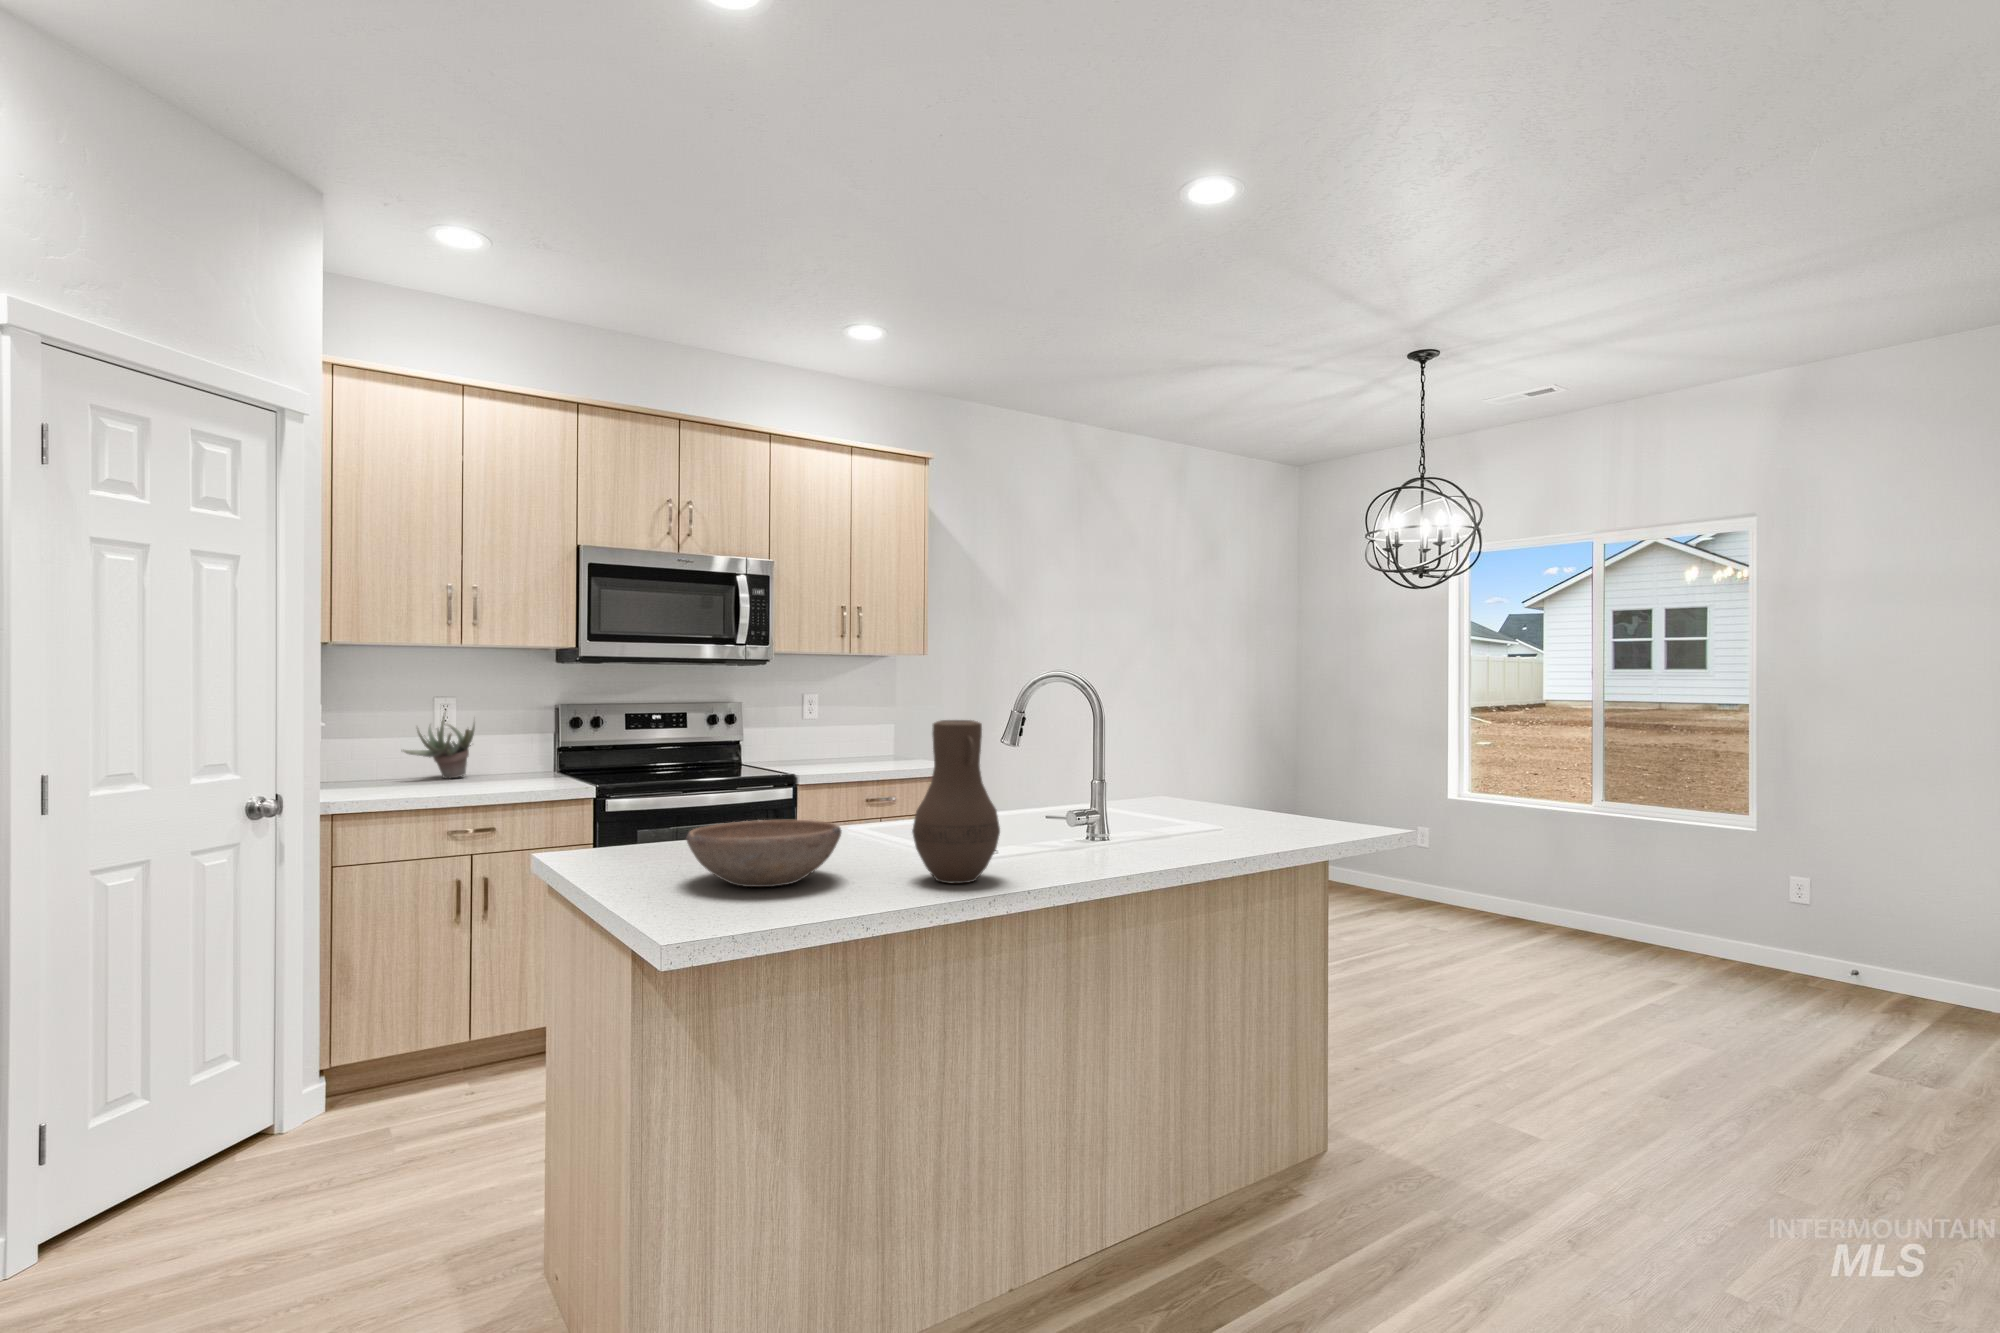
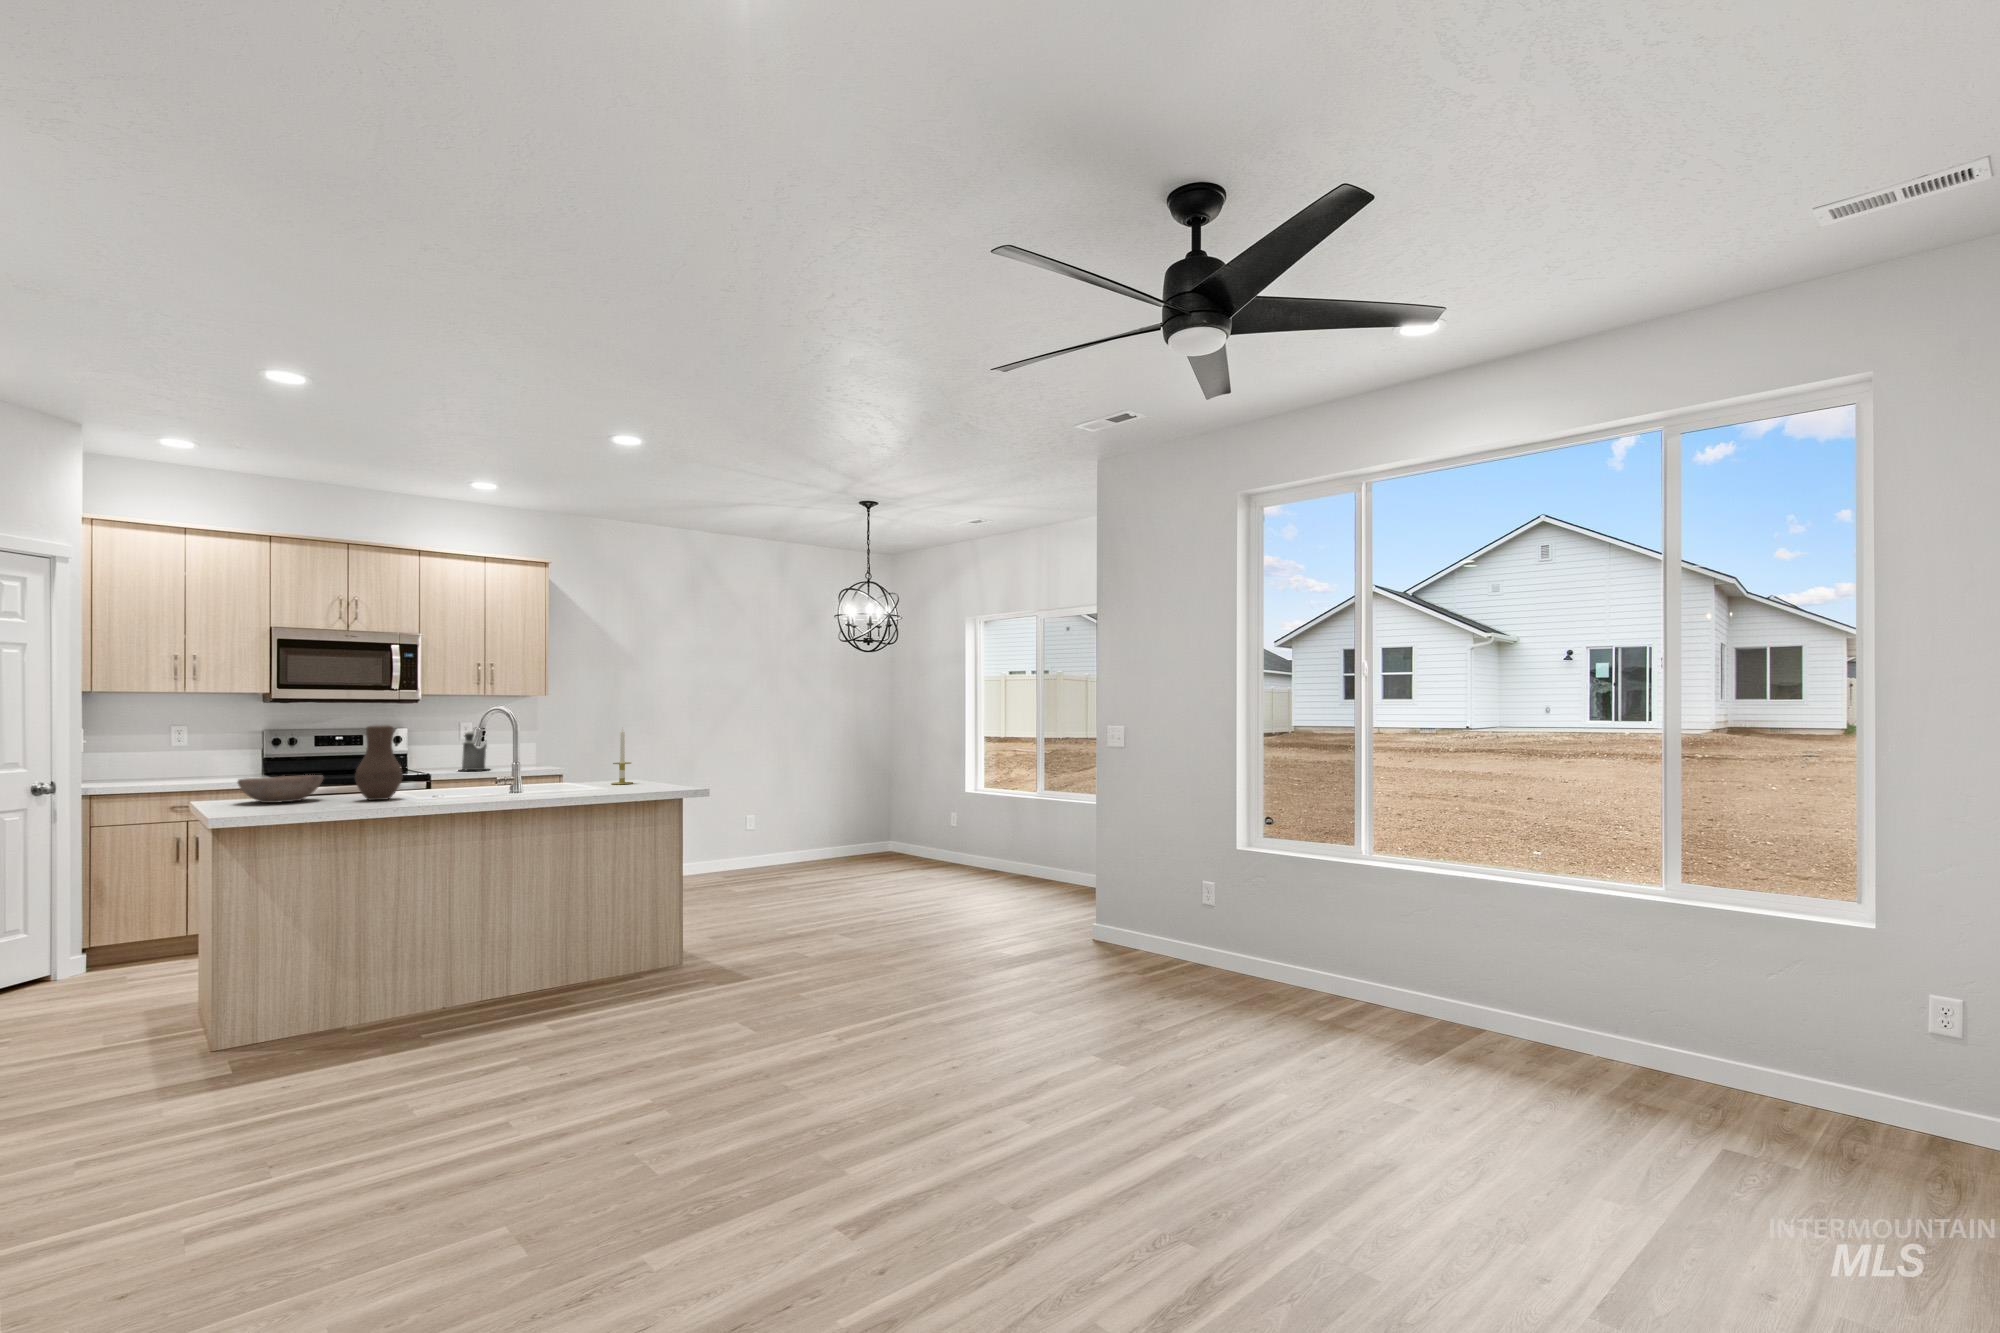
canister: none [818,706,864,771] -> present [462,731,488,770]
succulent plant: present [403,712,475,779] -> none [146,733,201,778]
candle: none [1256,723,1297,832] -> present [611,728,633,784]

